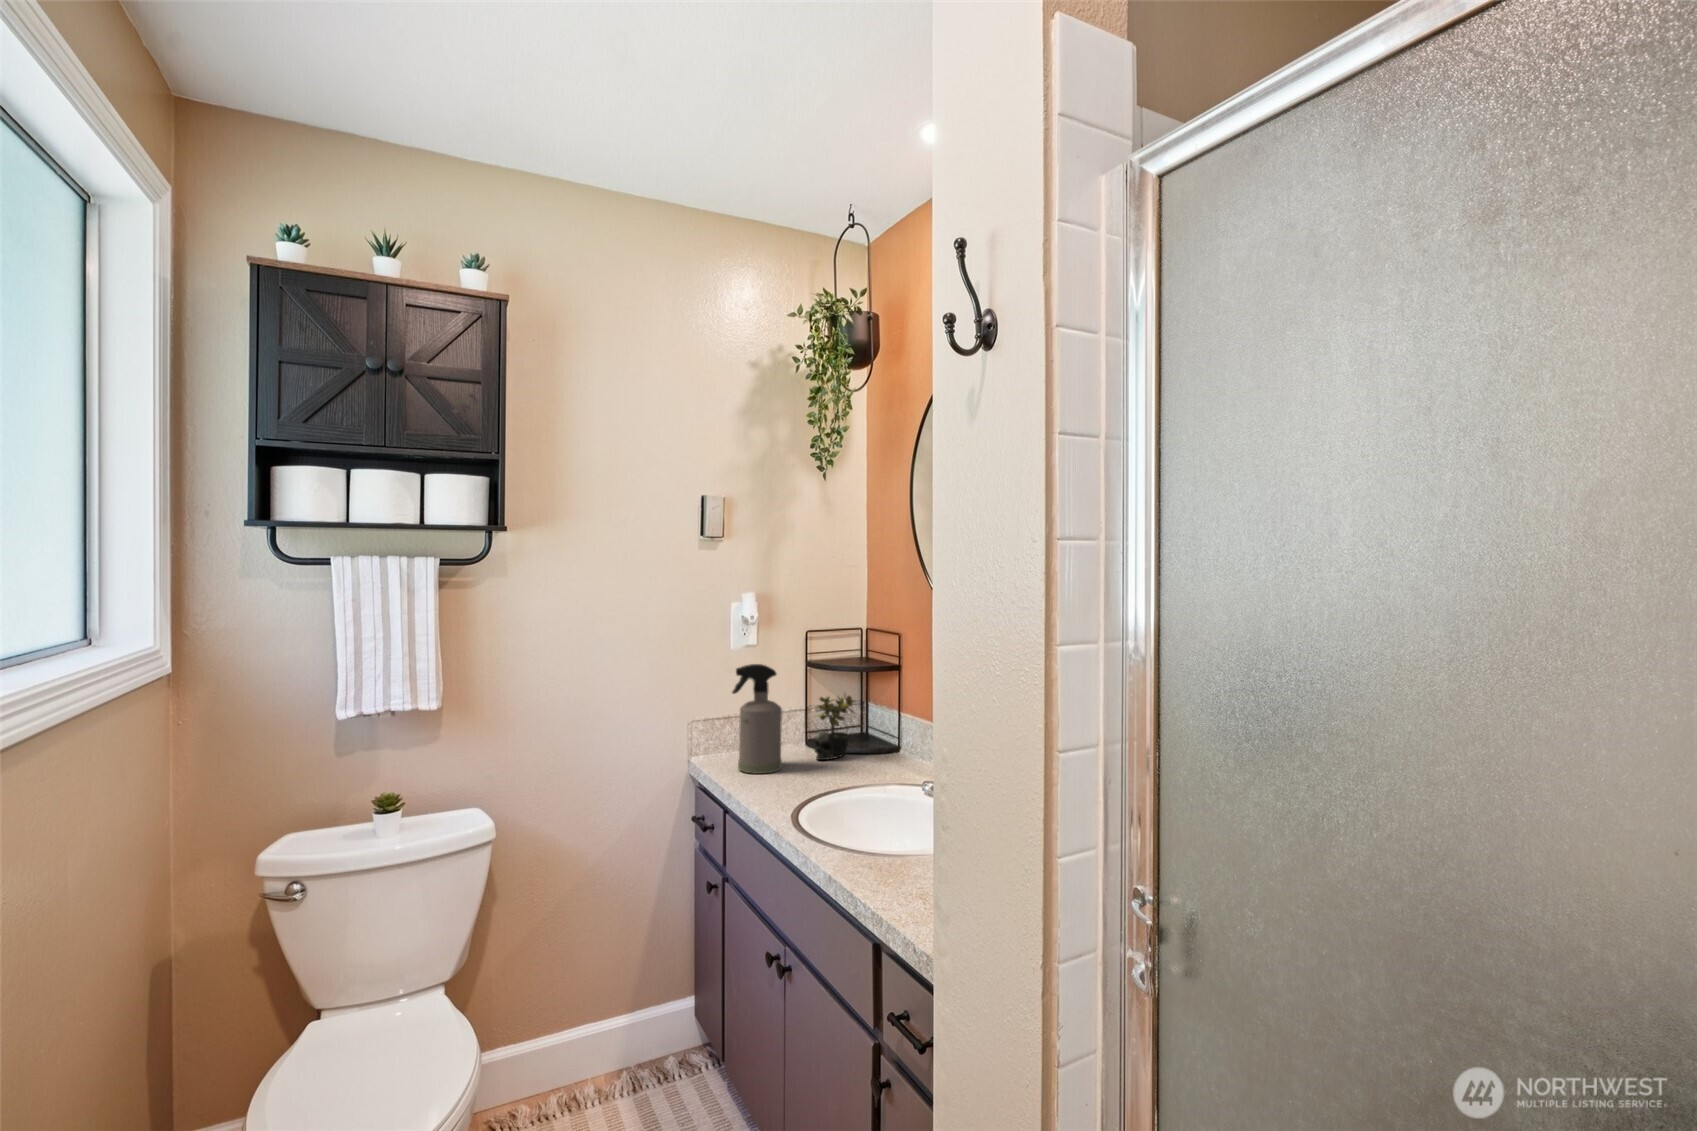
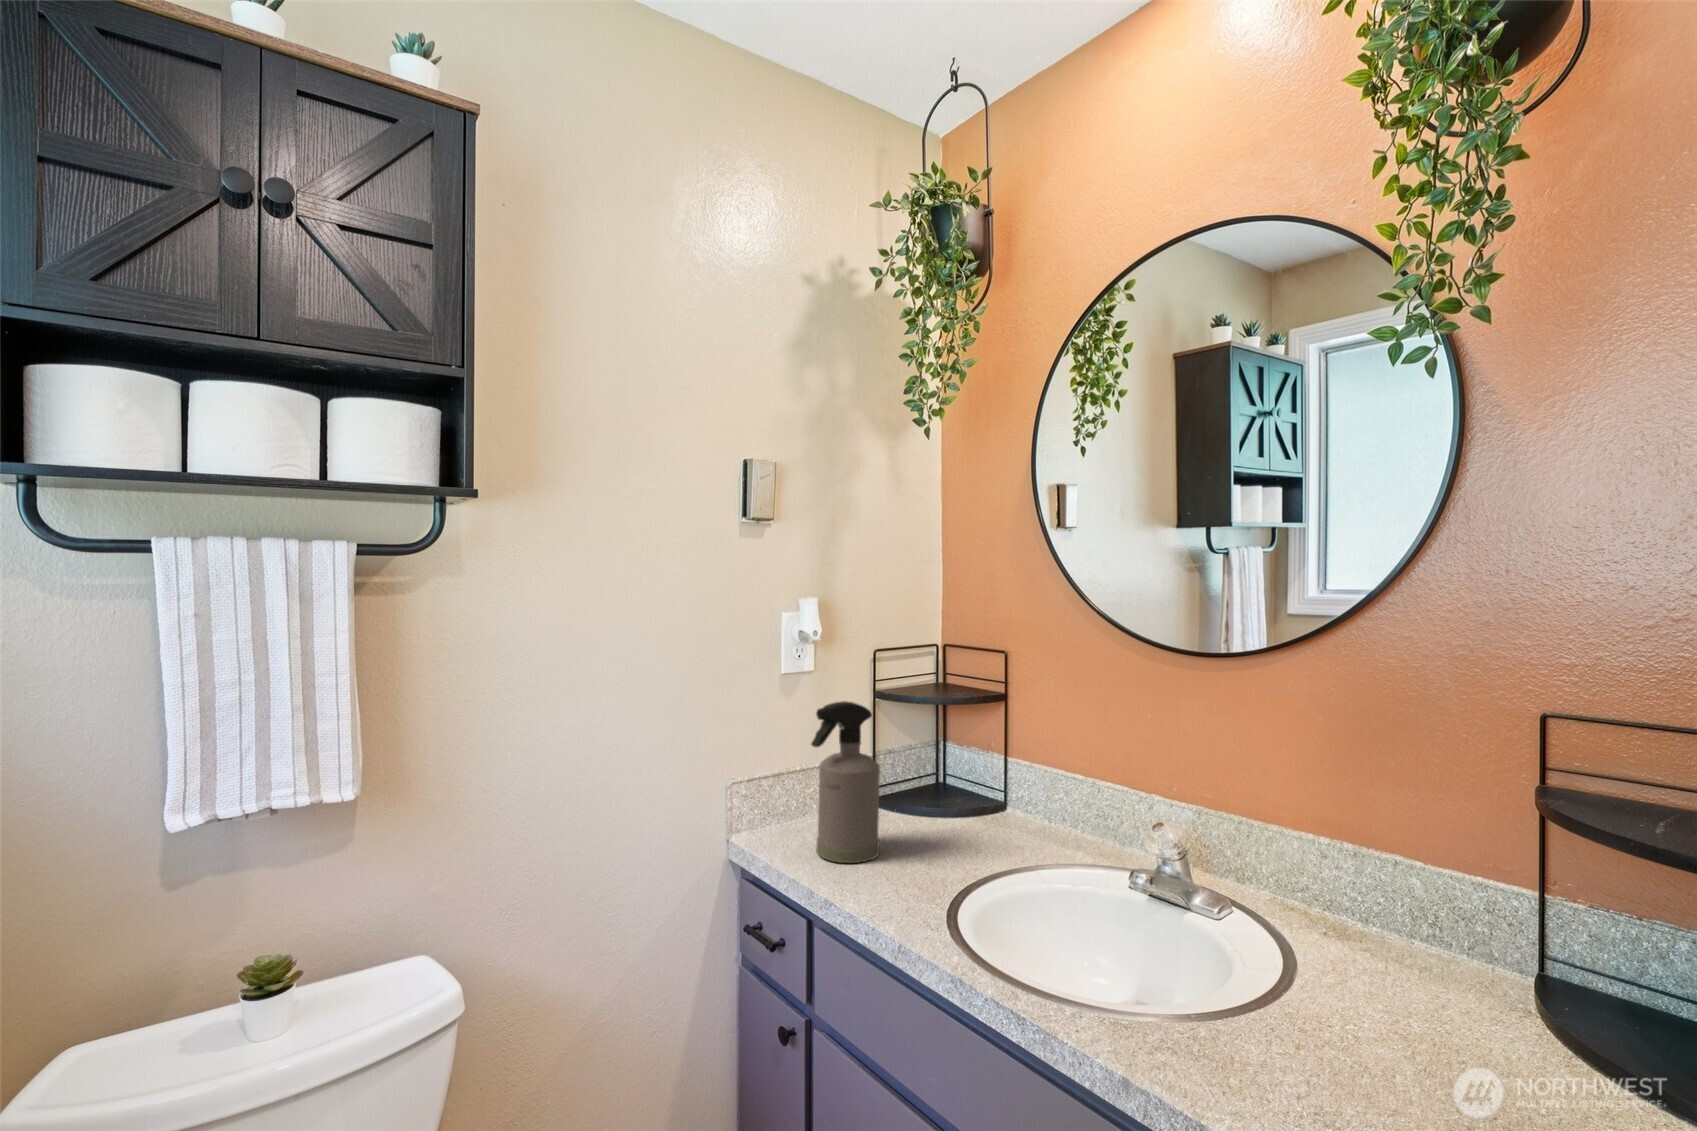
succulent plant: present [815,694,855,760] -> none [906,734,963,832]

